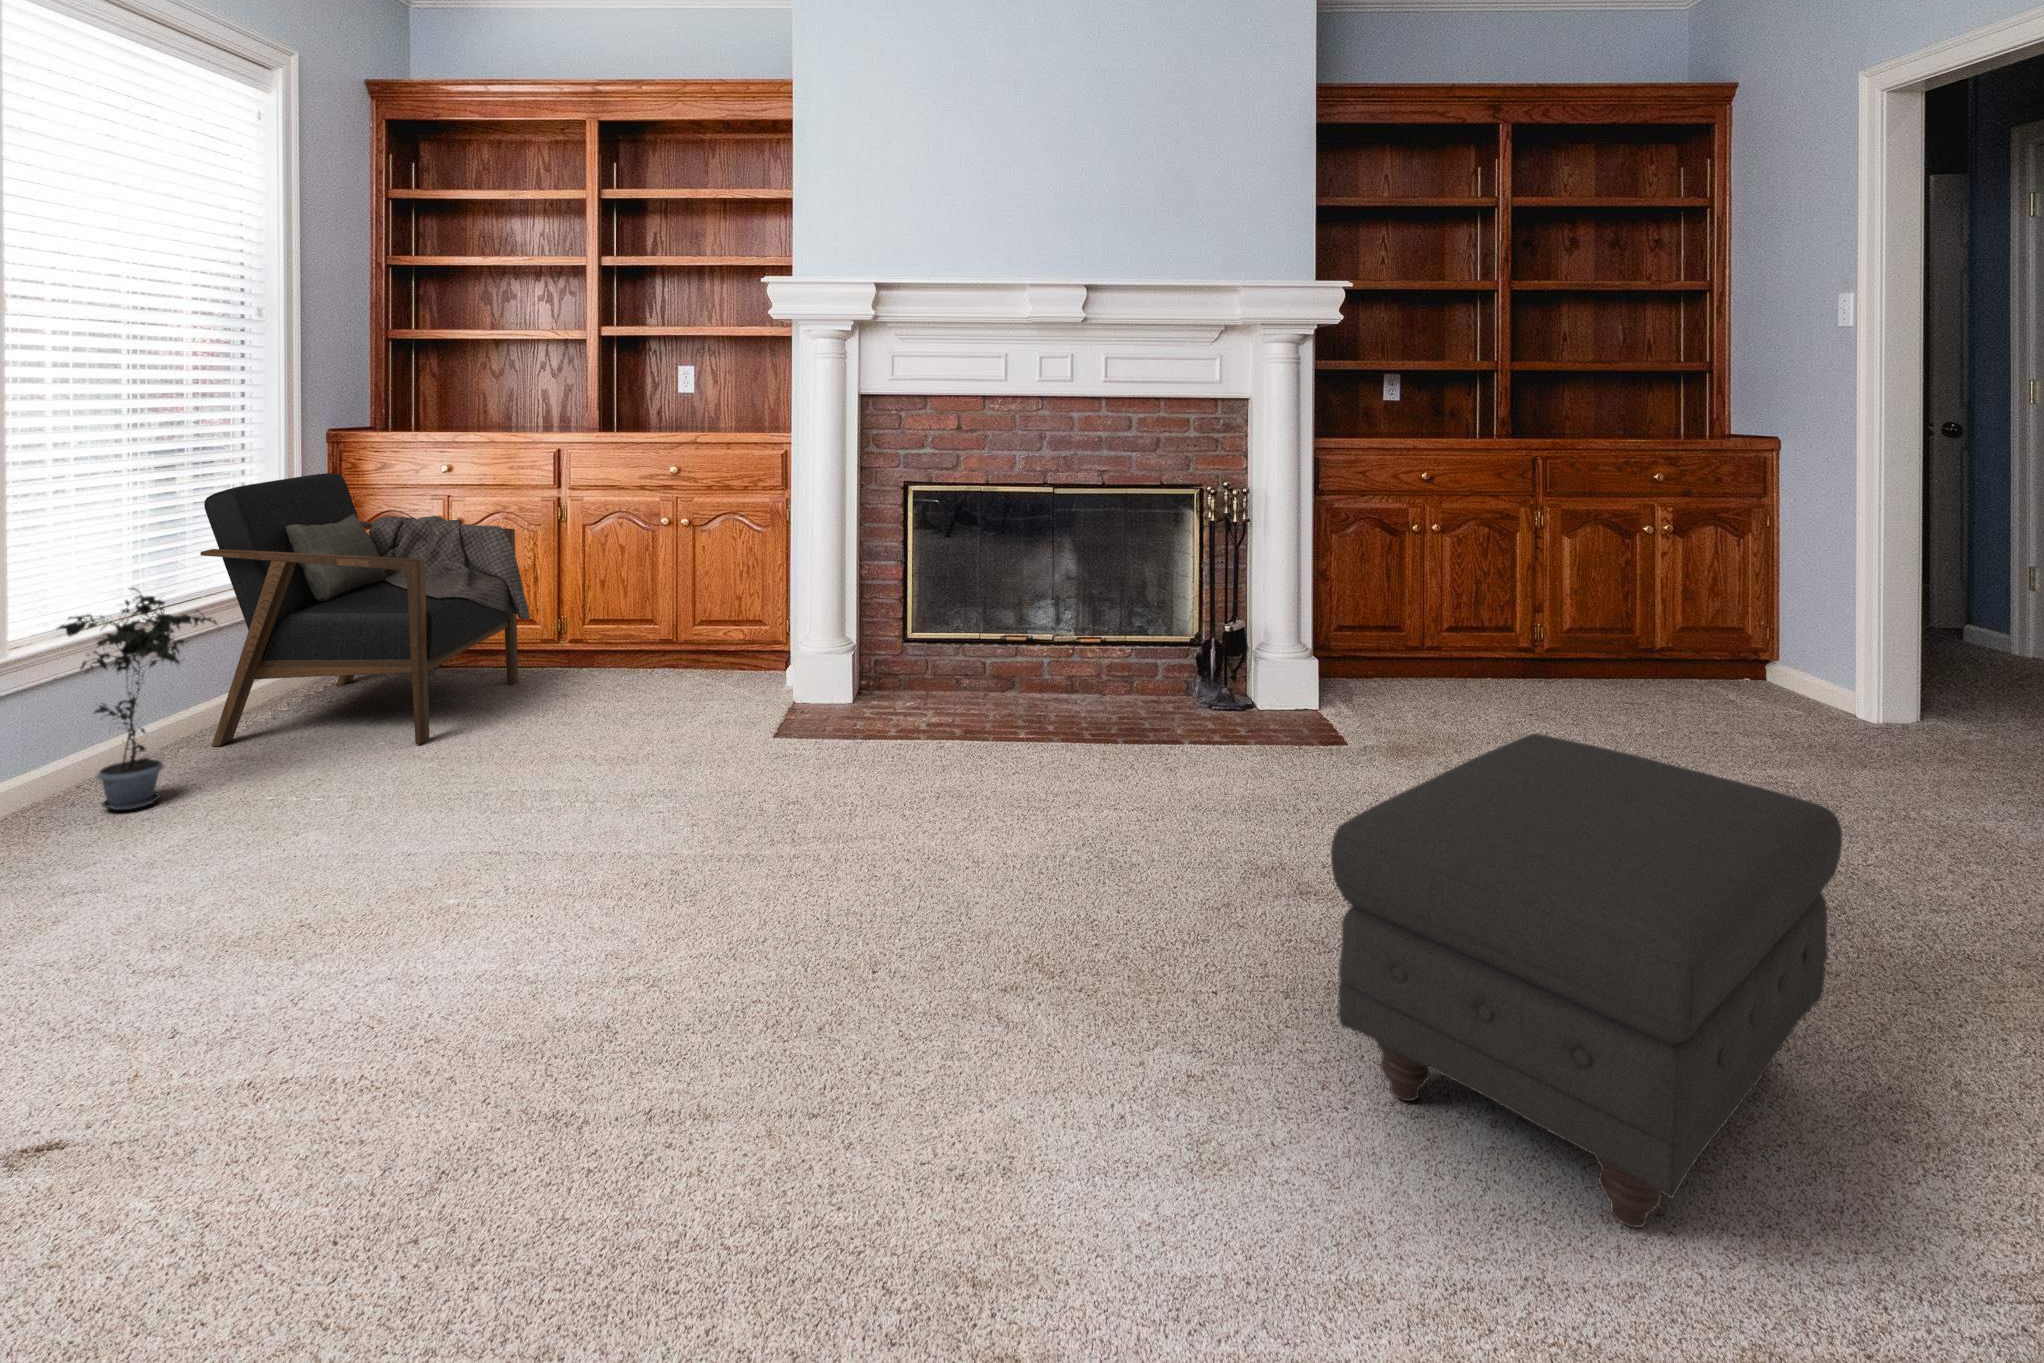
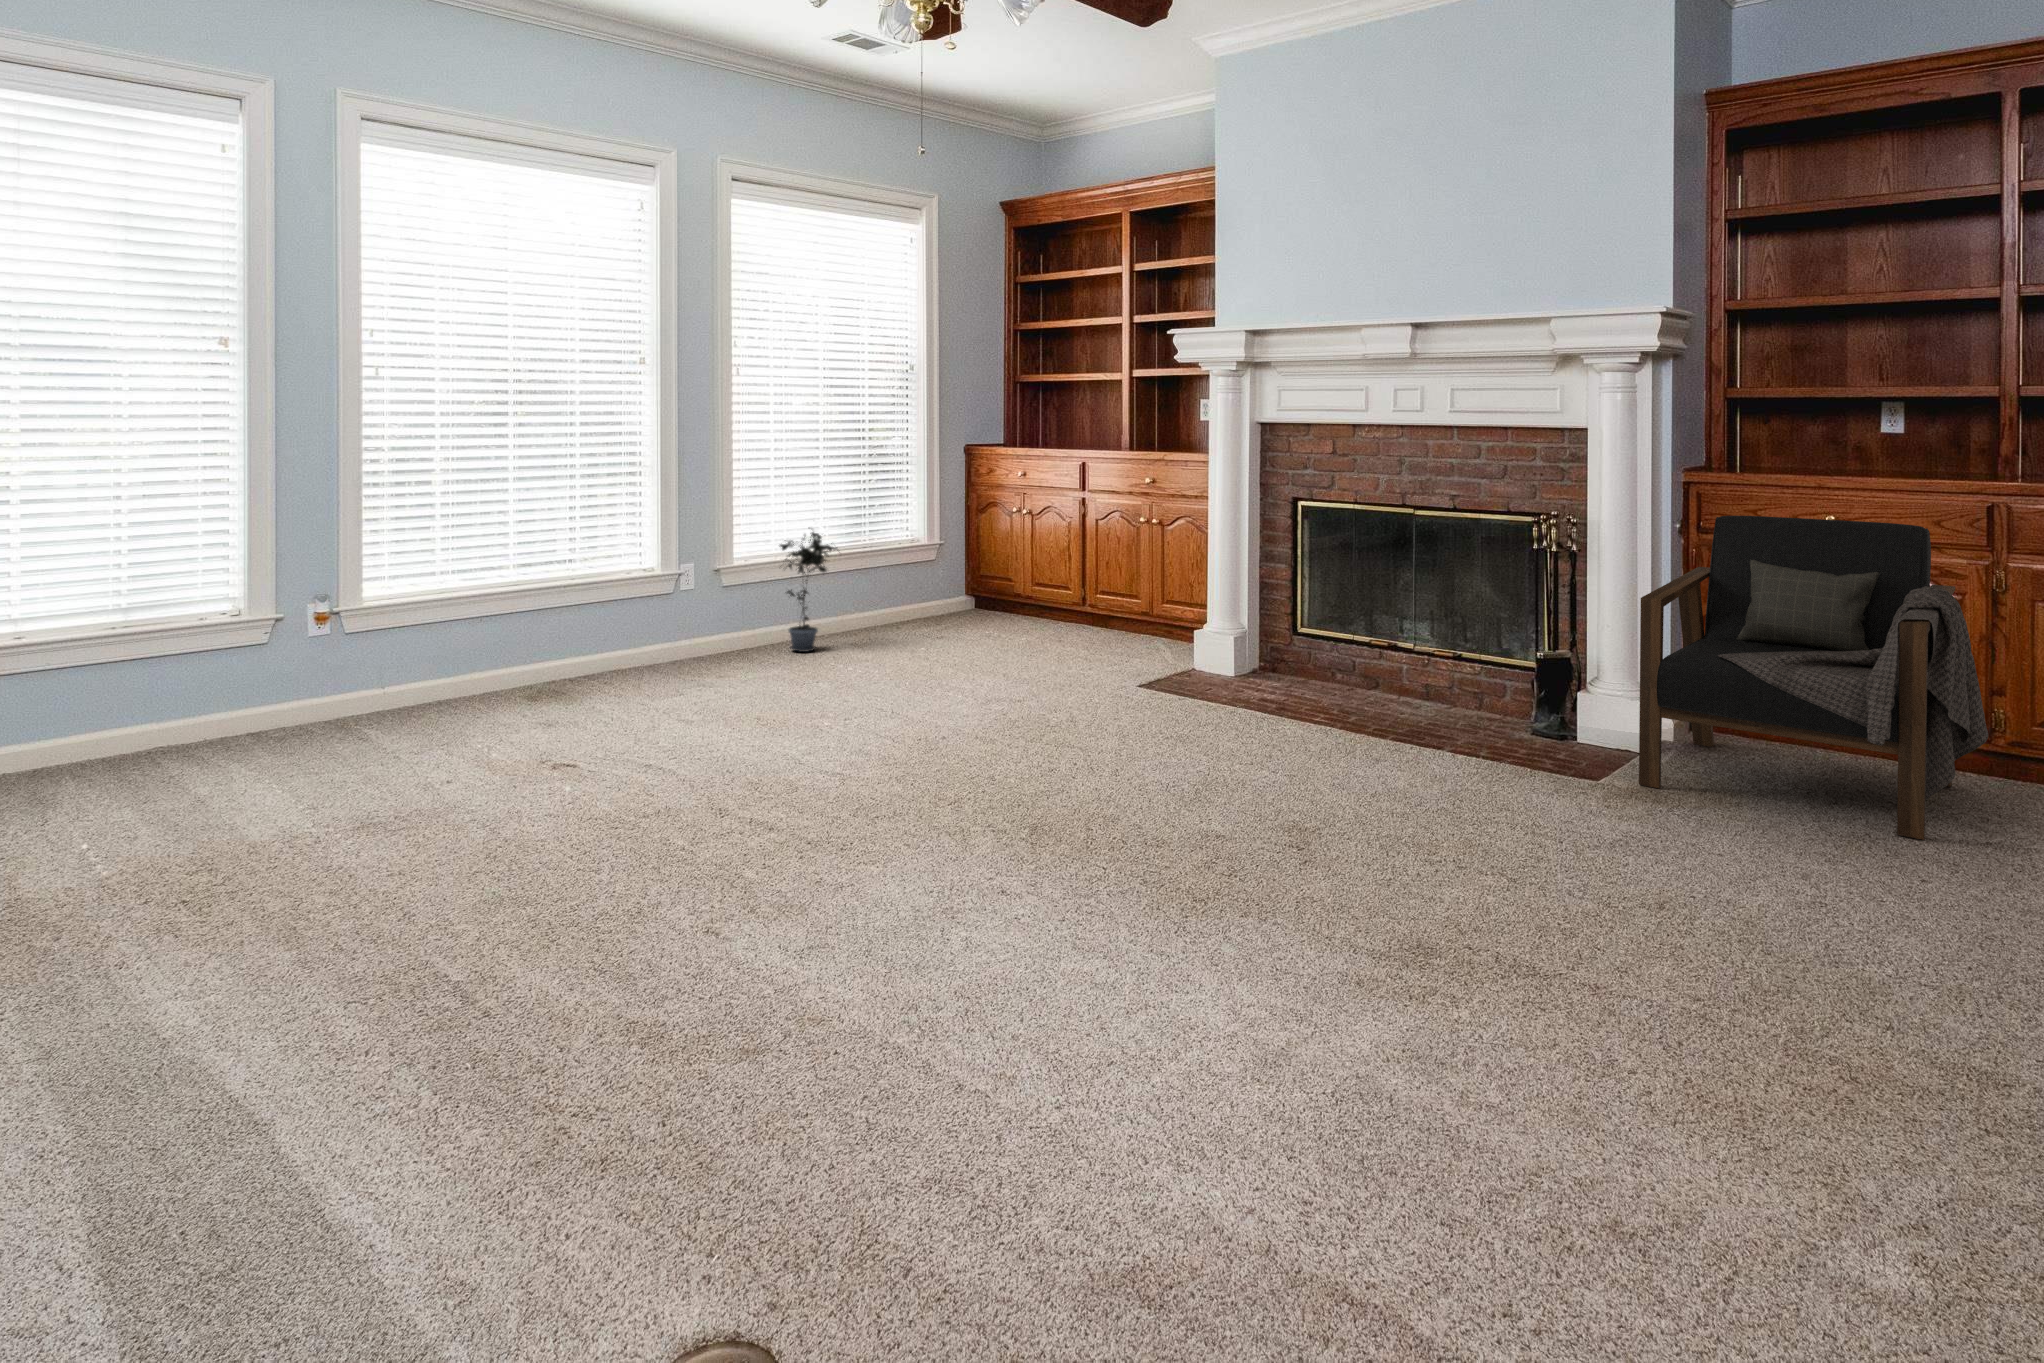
armchair: present [200,473,530,746] -> present [1639,516,1988,840]
ottoman: present [1331,734,1842,1227] -> none [1124,696,1494,968]

